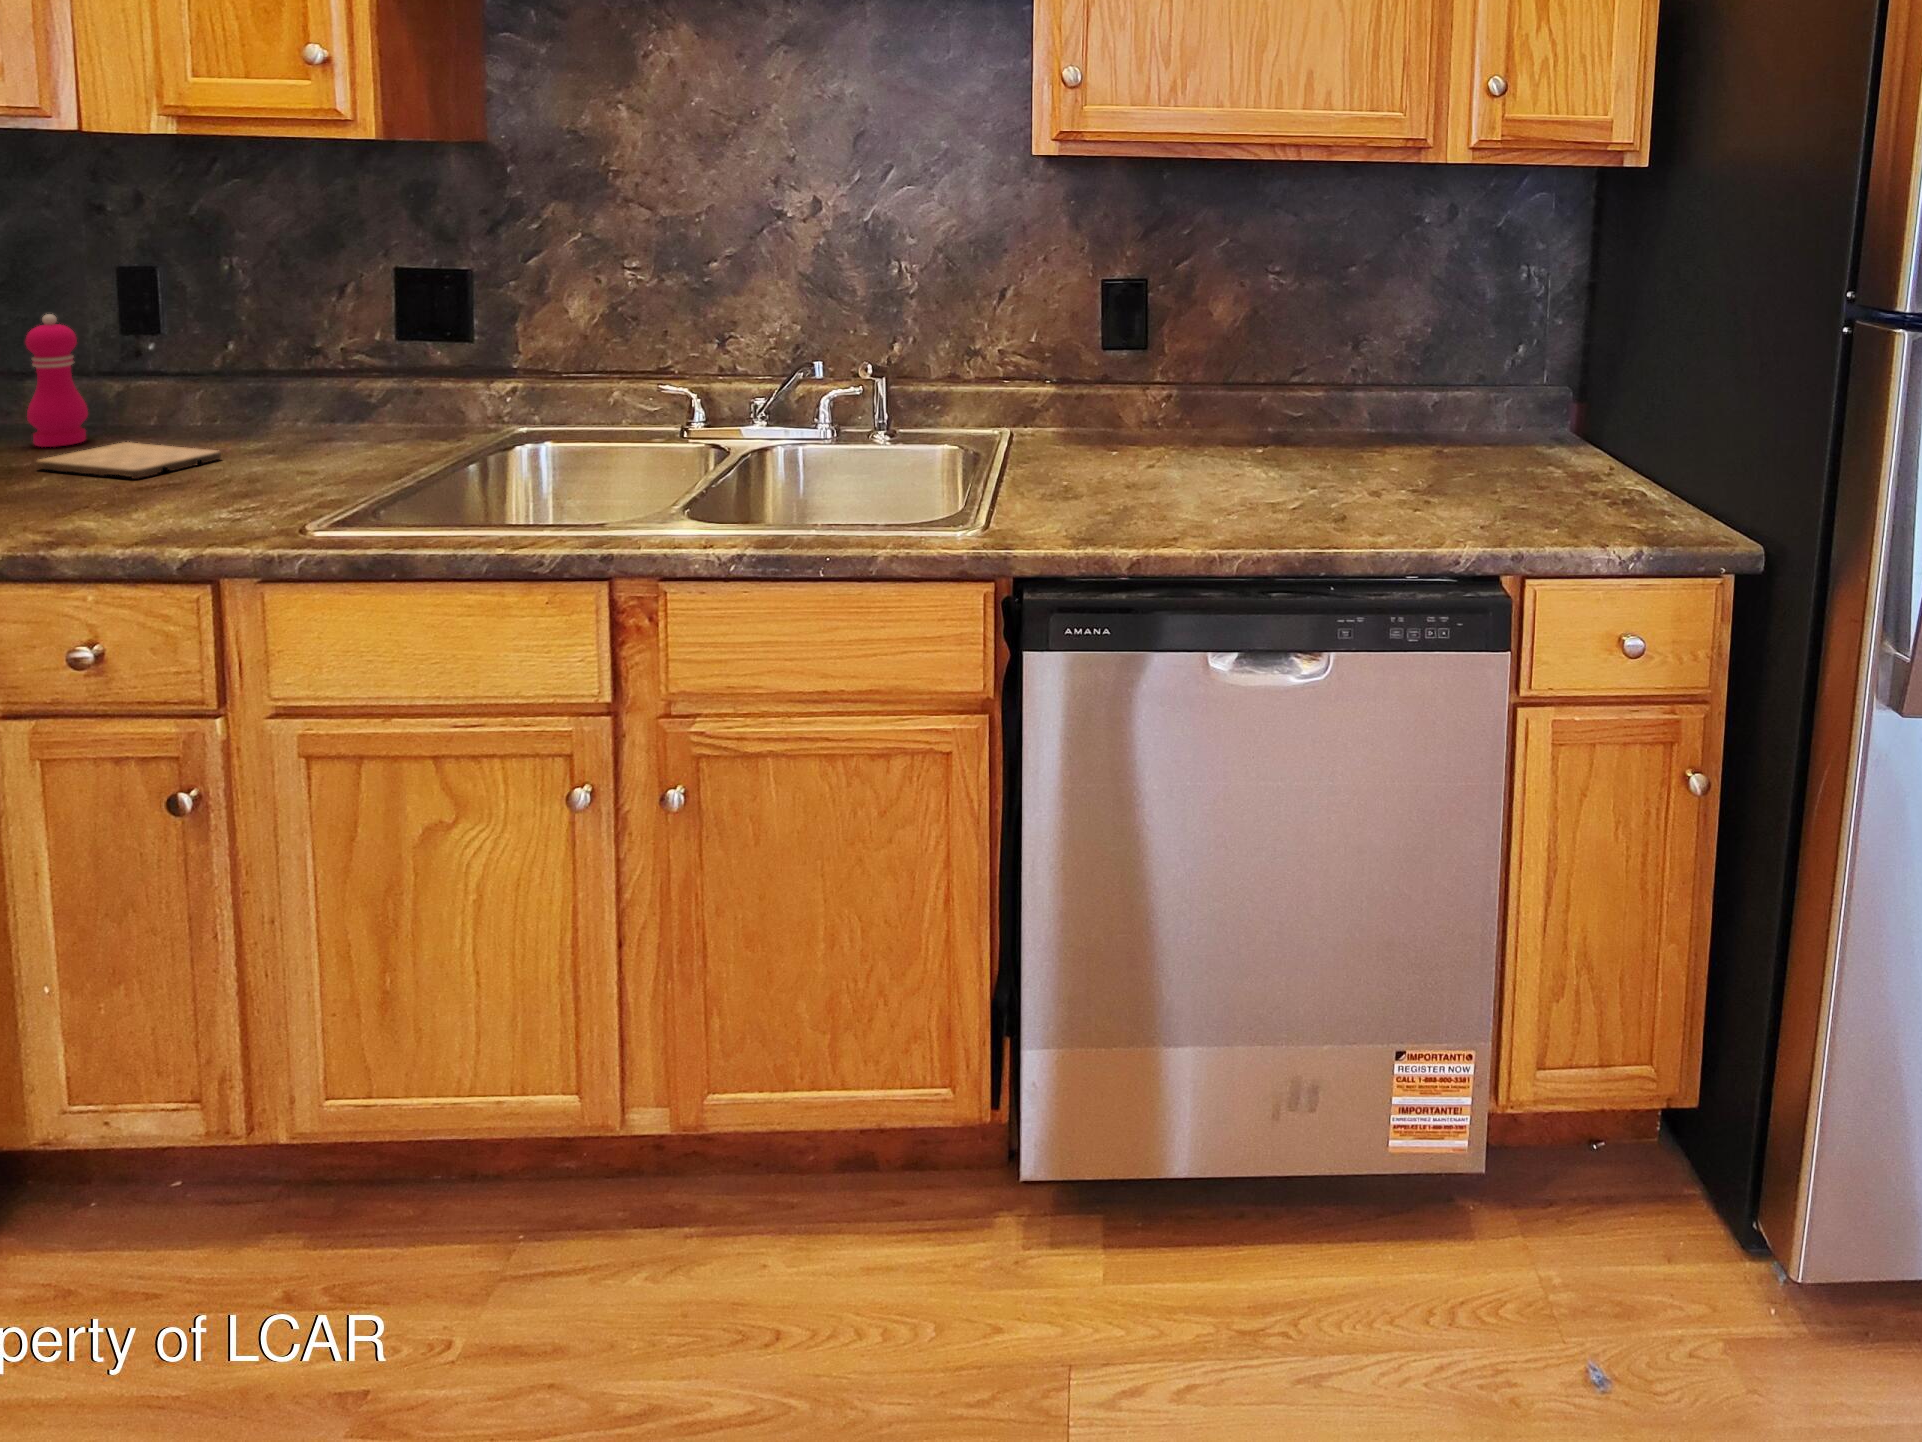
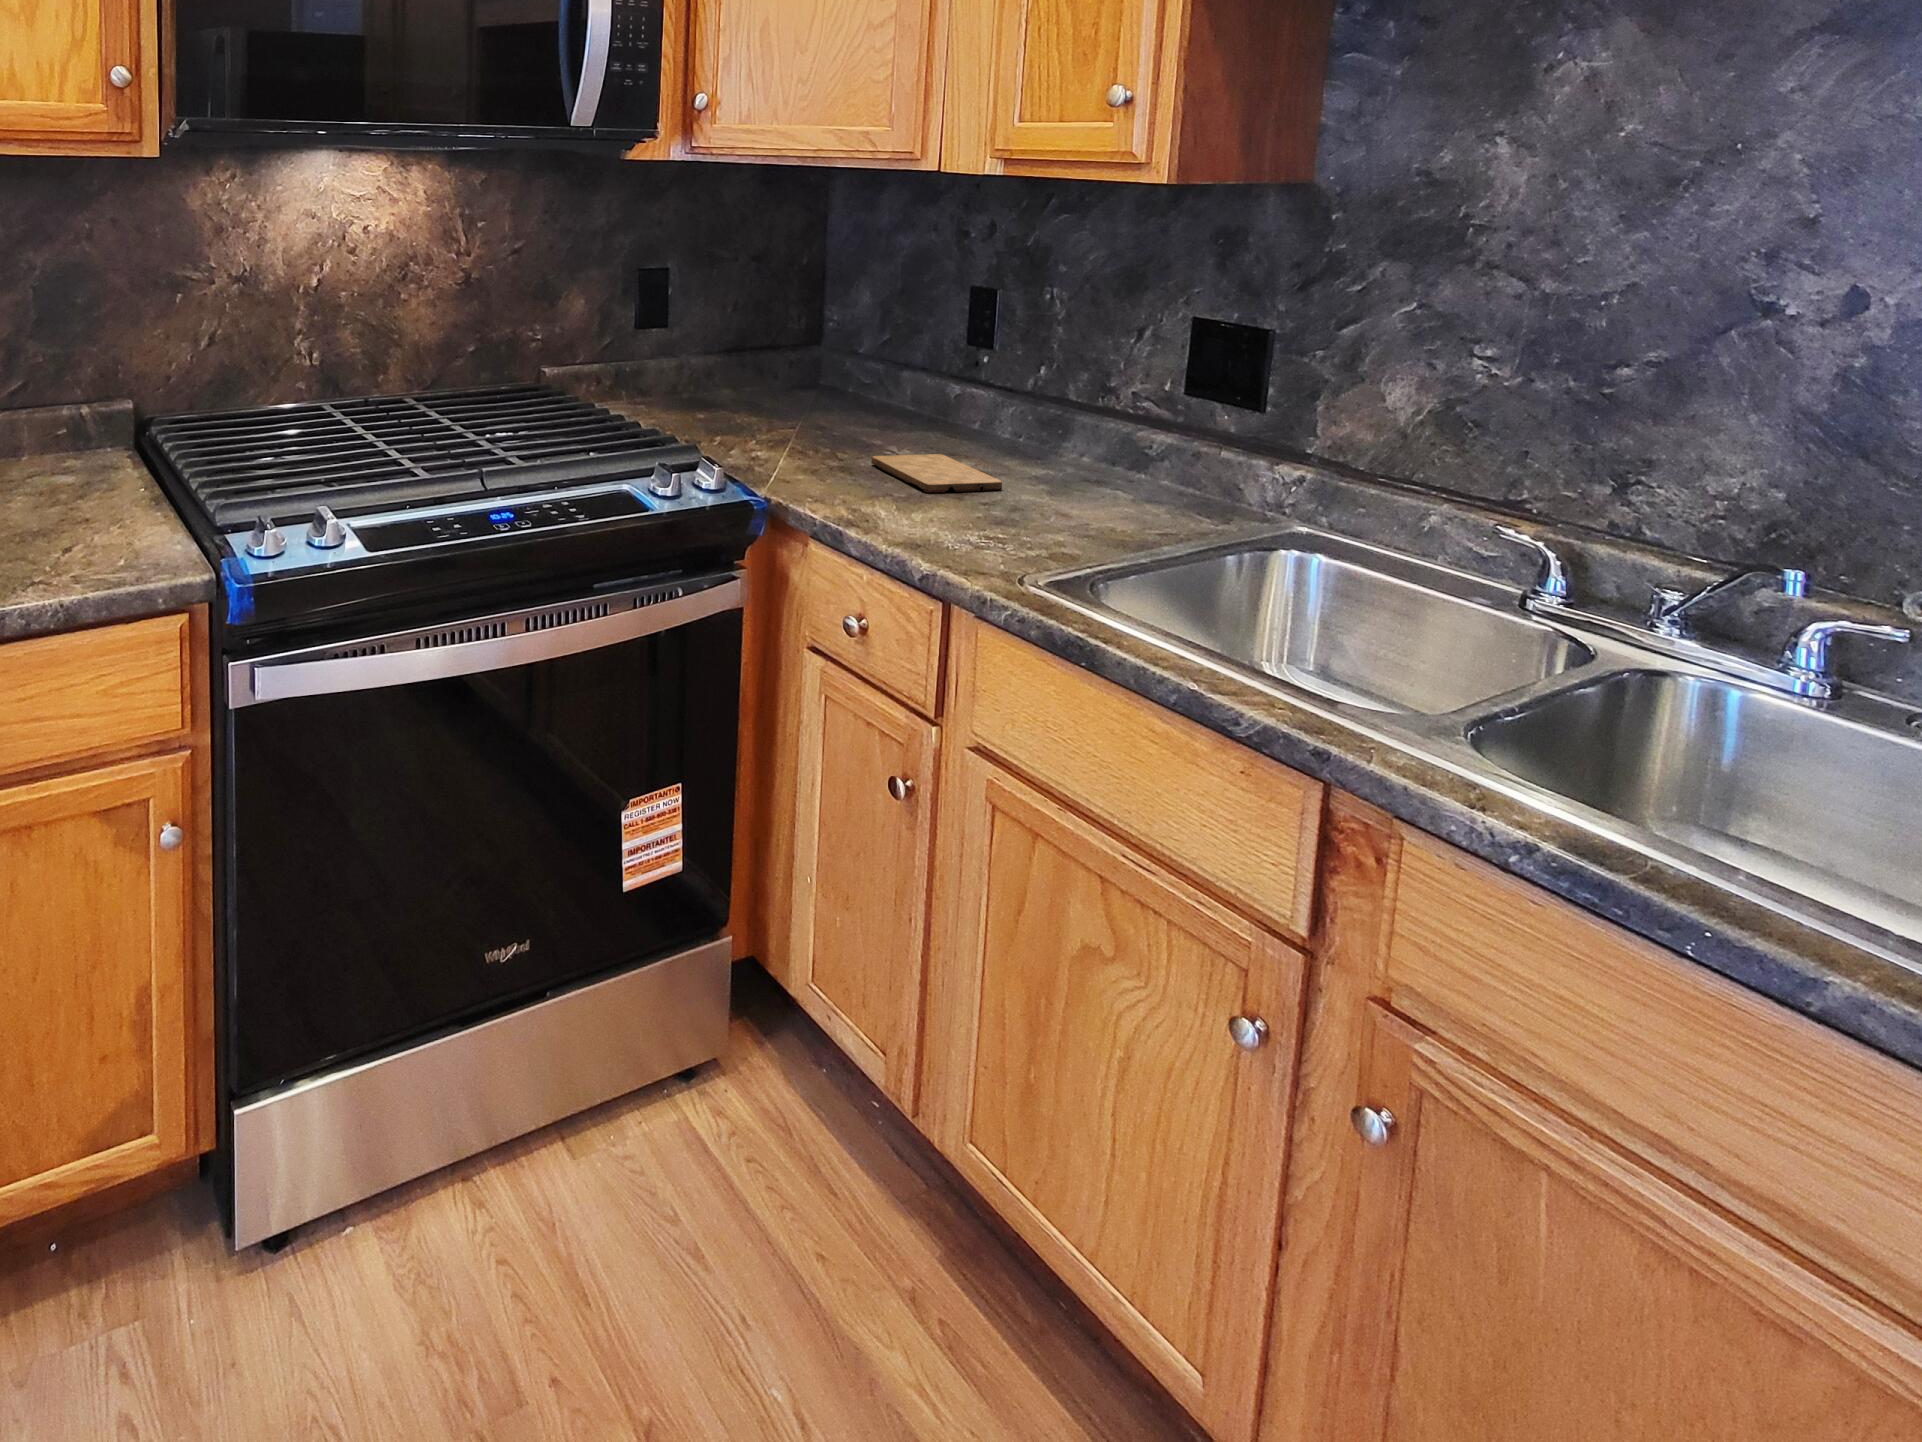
pepper mill: present [26,314,88,447] -> none [885,333,927,447]

